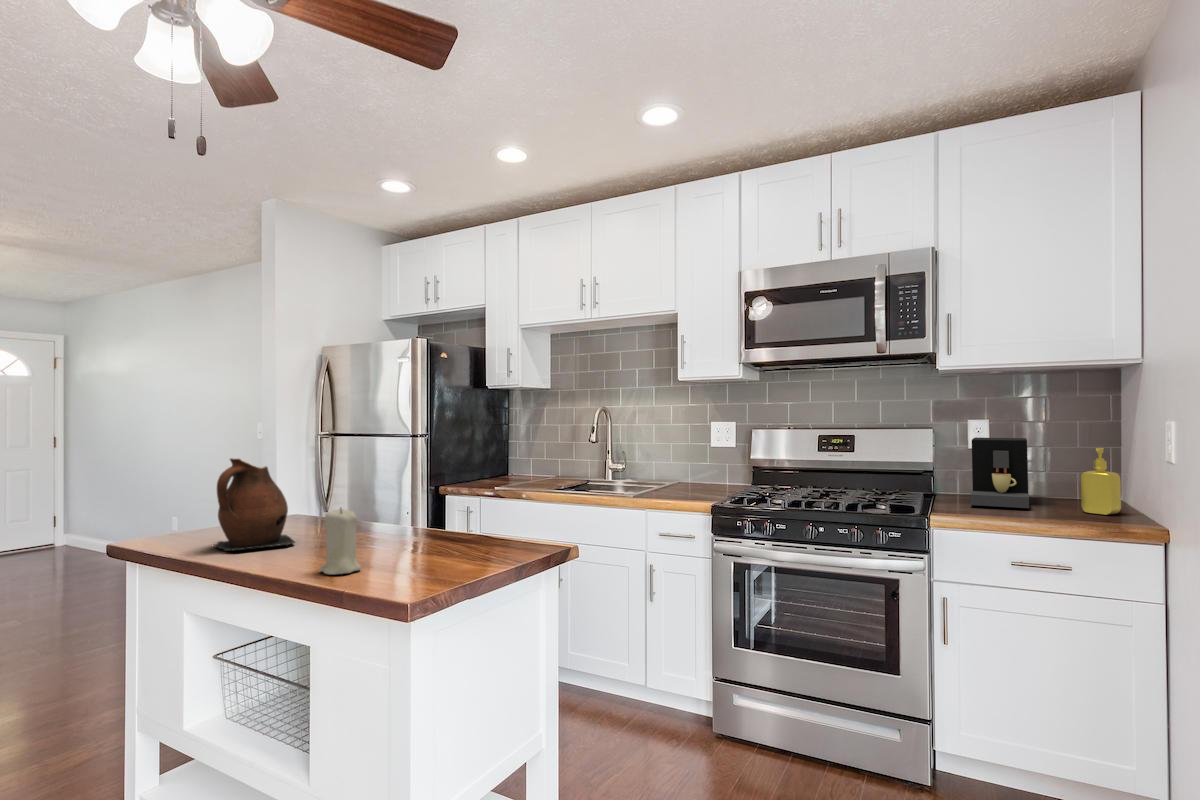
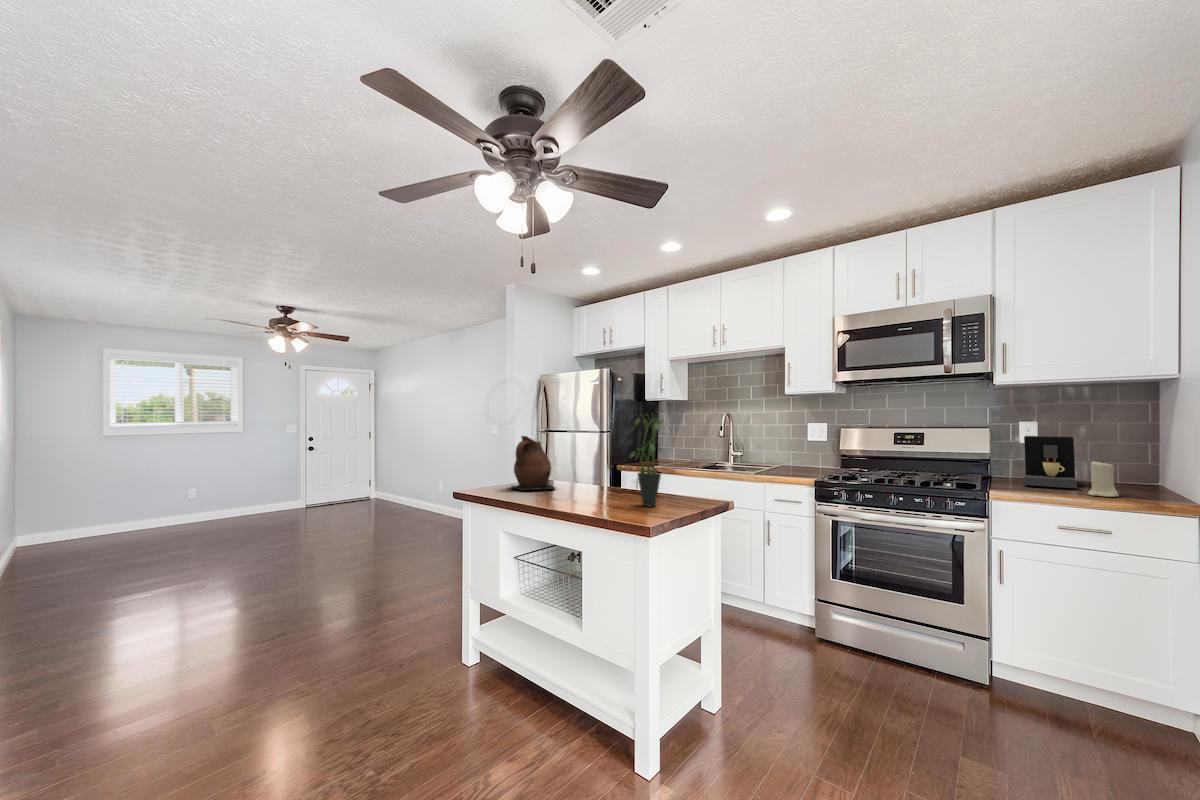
potted plant: none [393,422,462,574] -> present [629,416,663,507]
soap dispenser: present [1081,448,1121,515] -> none [1124,443,1162,495]
candle: present [319,508,361,575] -> present [1088,460,1119,497]

